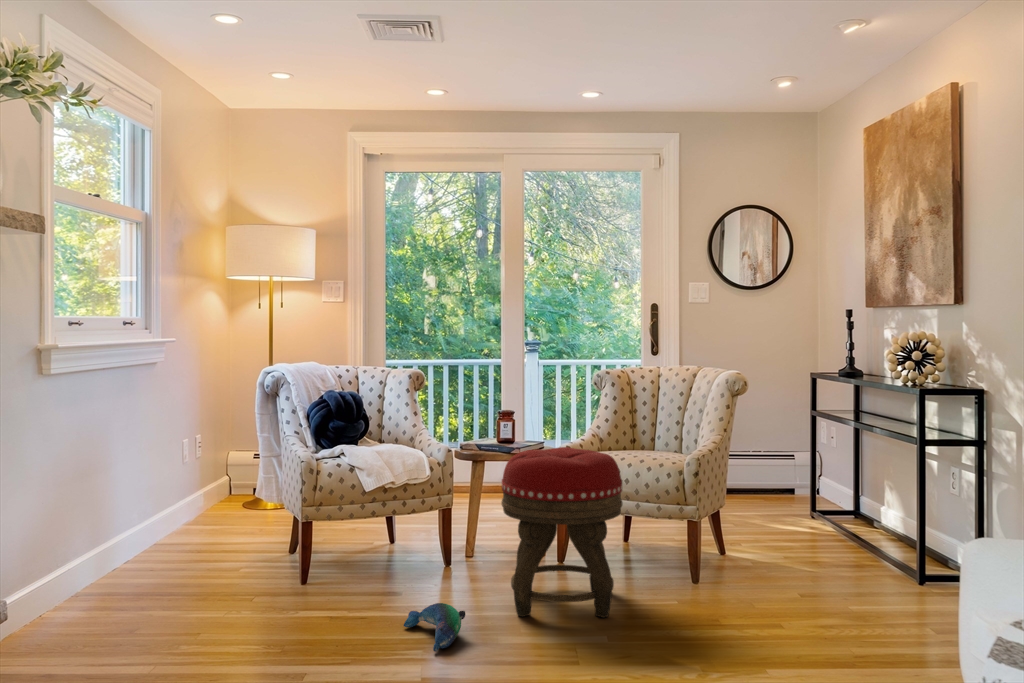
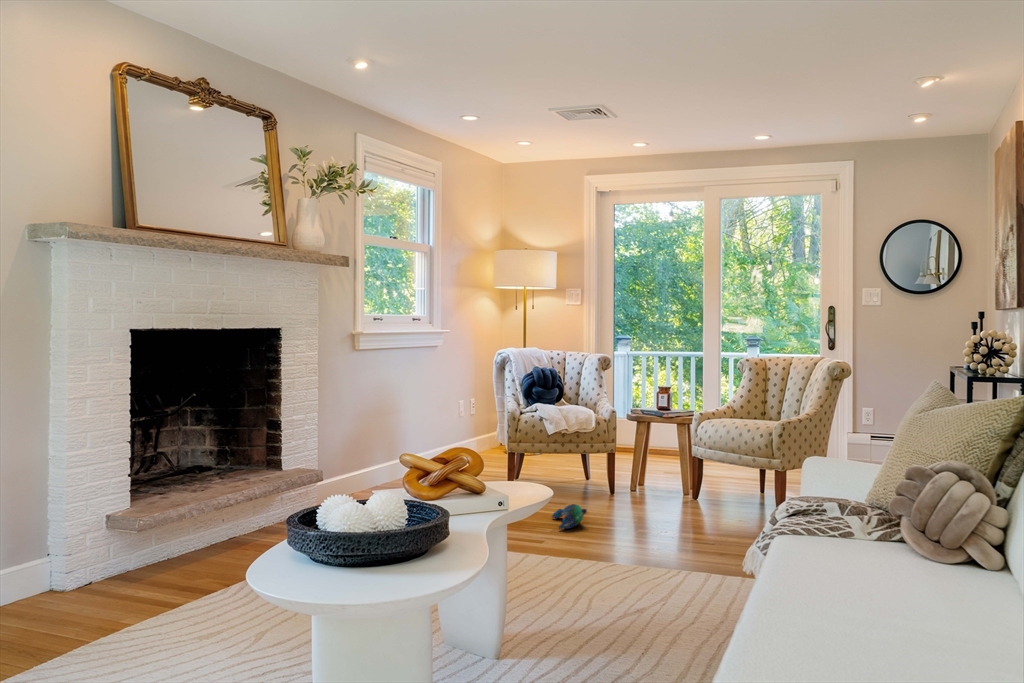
footstool: present [502,447,622,618] -> none [626,410,713,528]

